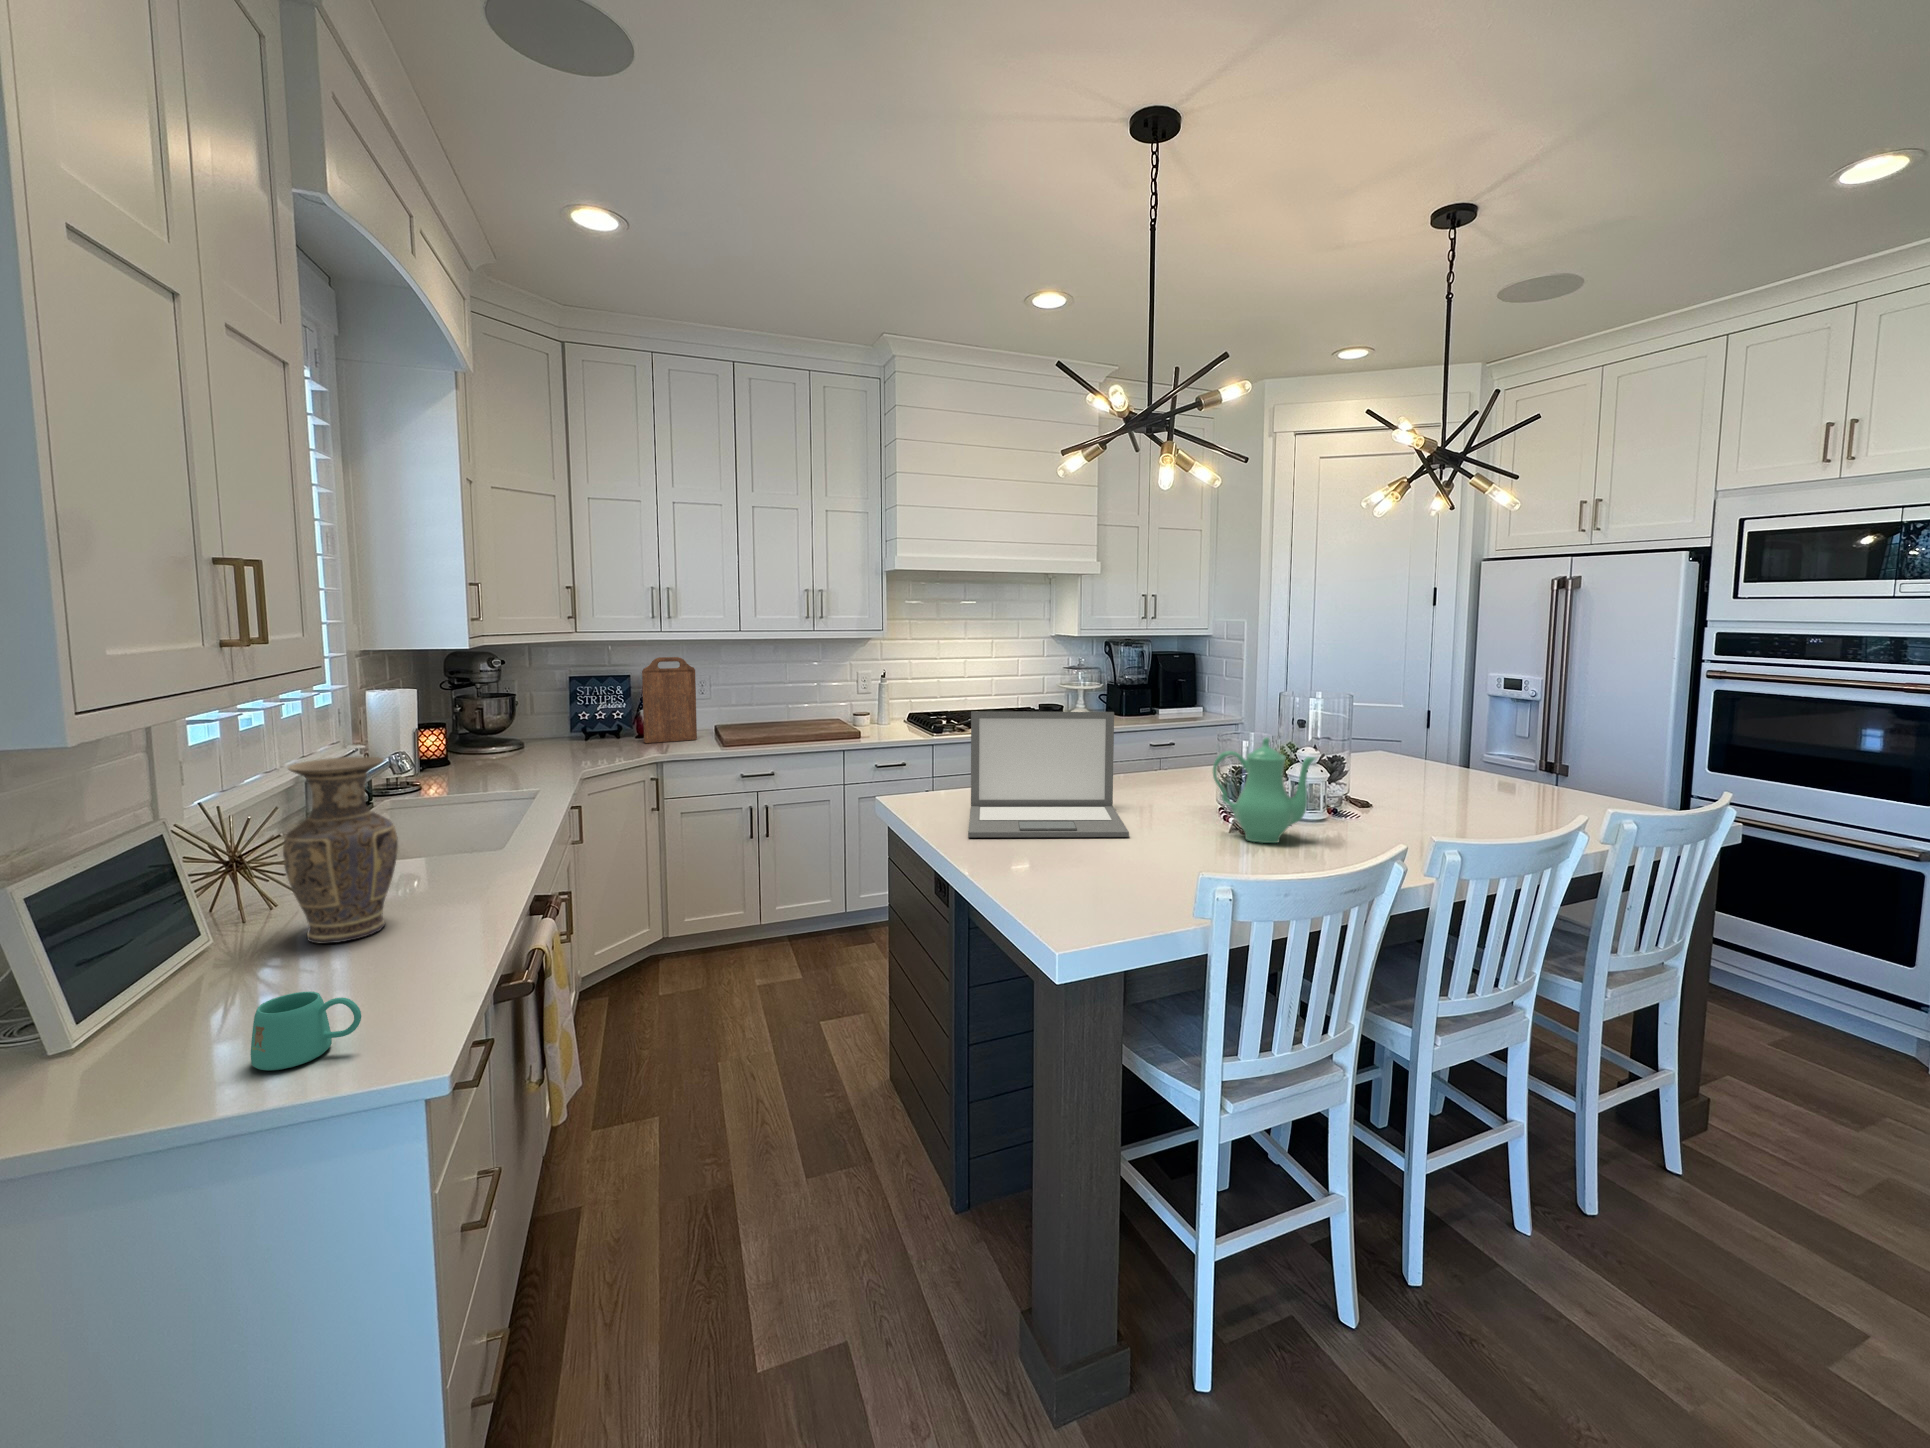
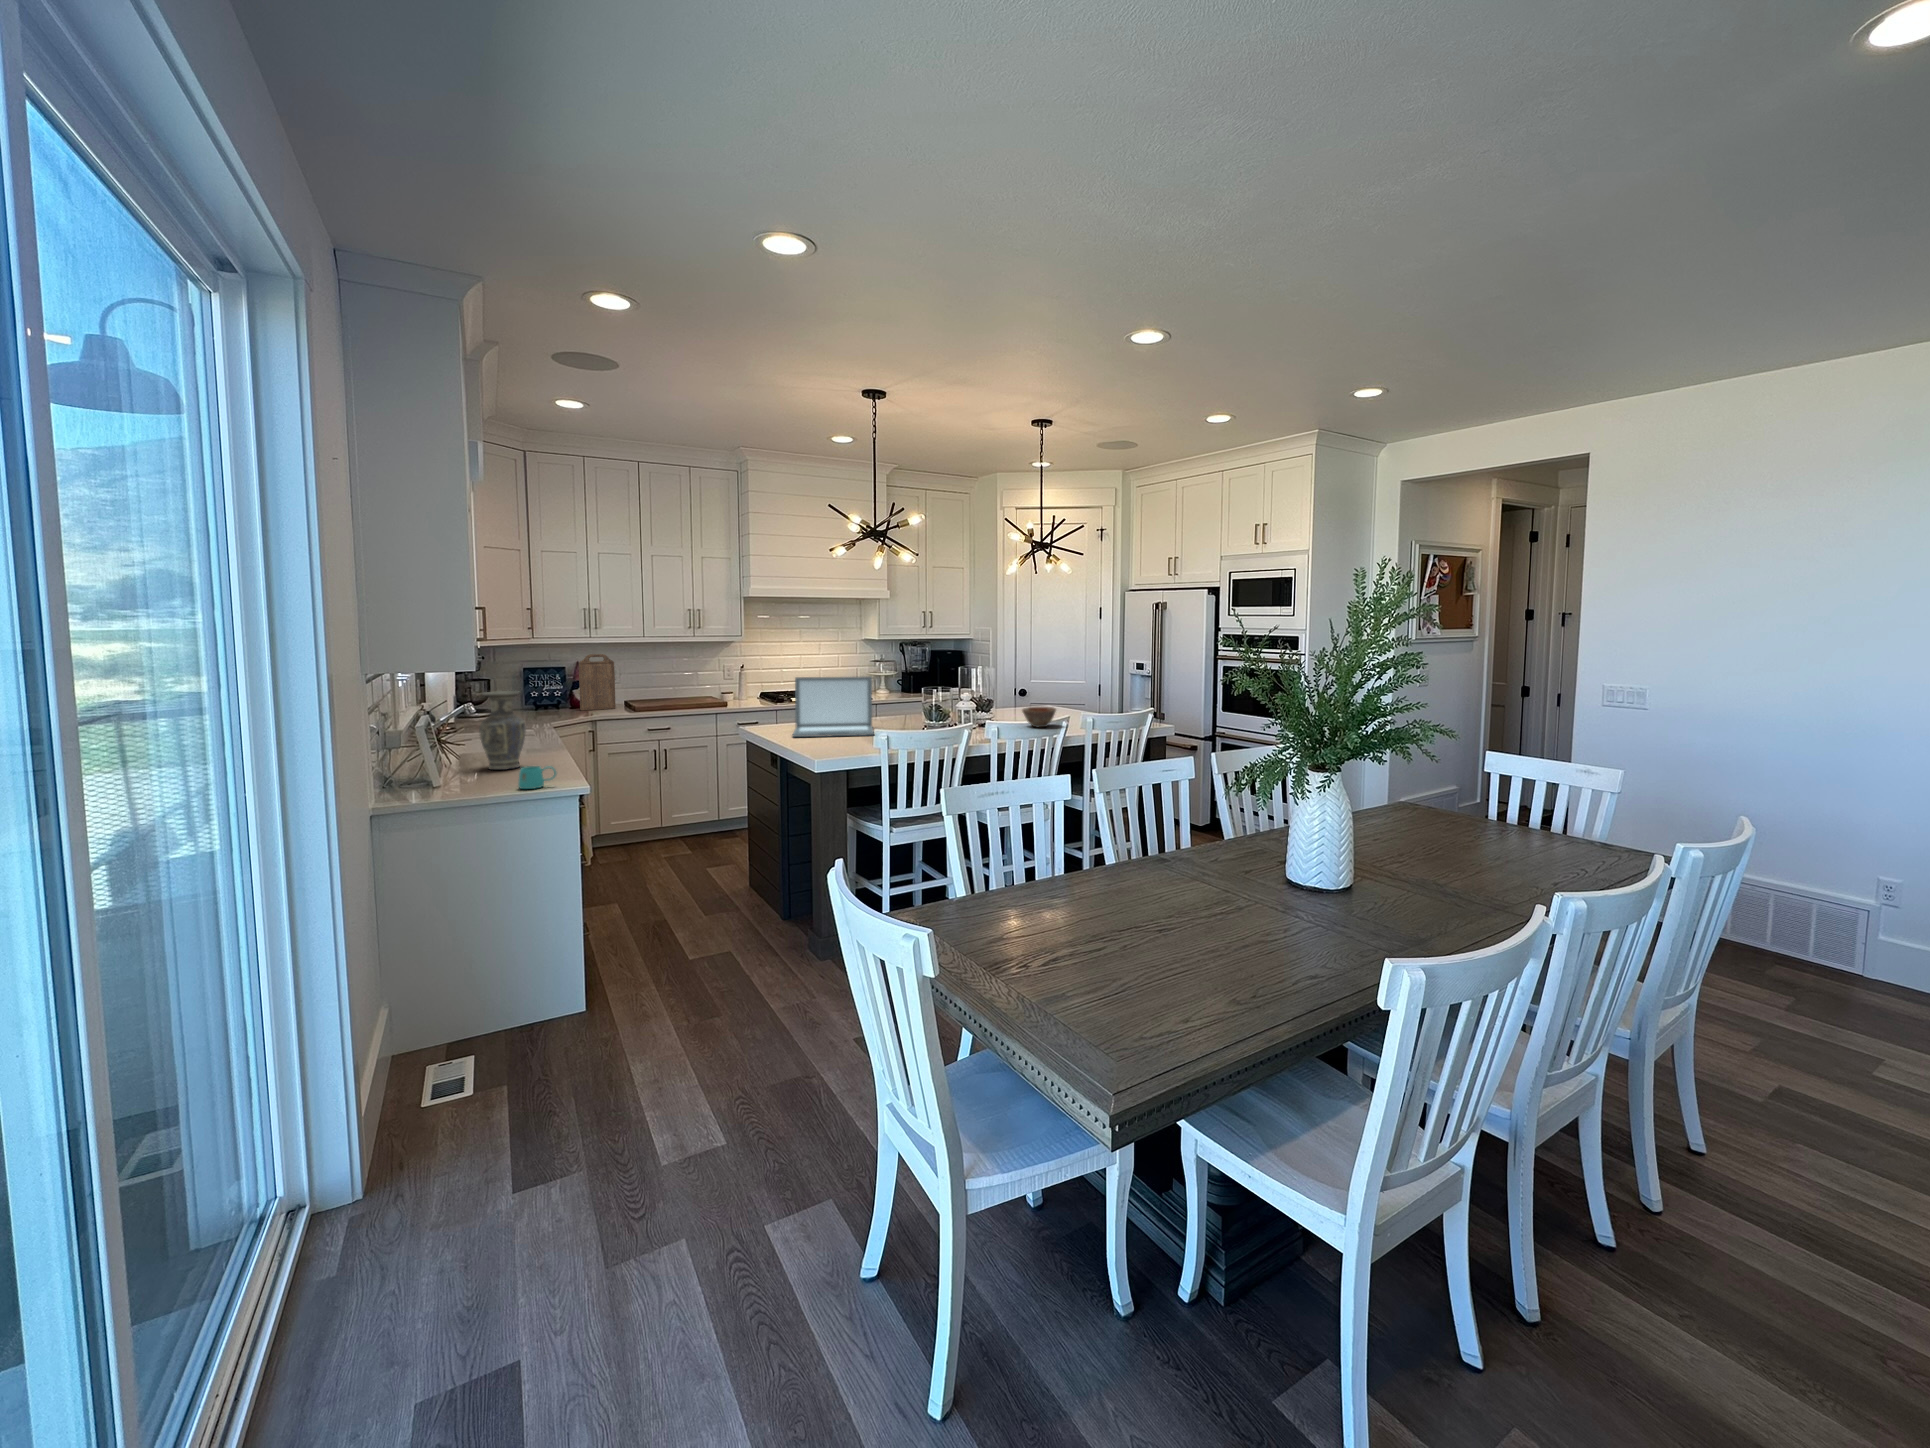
teapot: present [1213,737,1315,843] -> none [916,685,963,735]
ceramic bowl: none [1408,775,1487,821] -> present [1022,707,1056,727]

